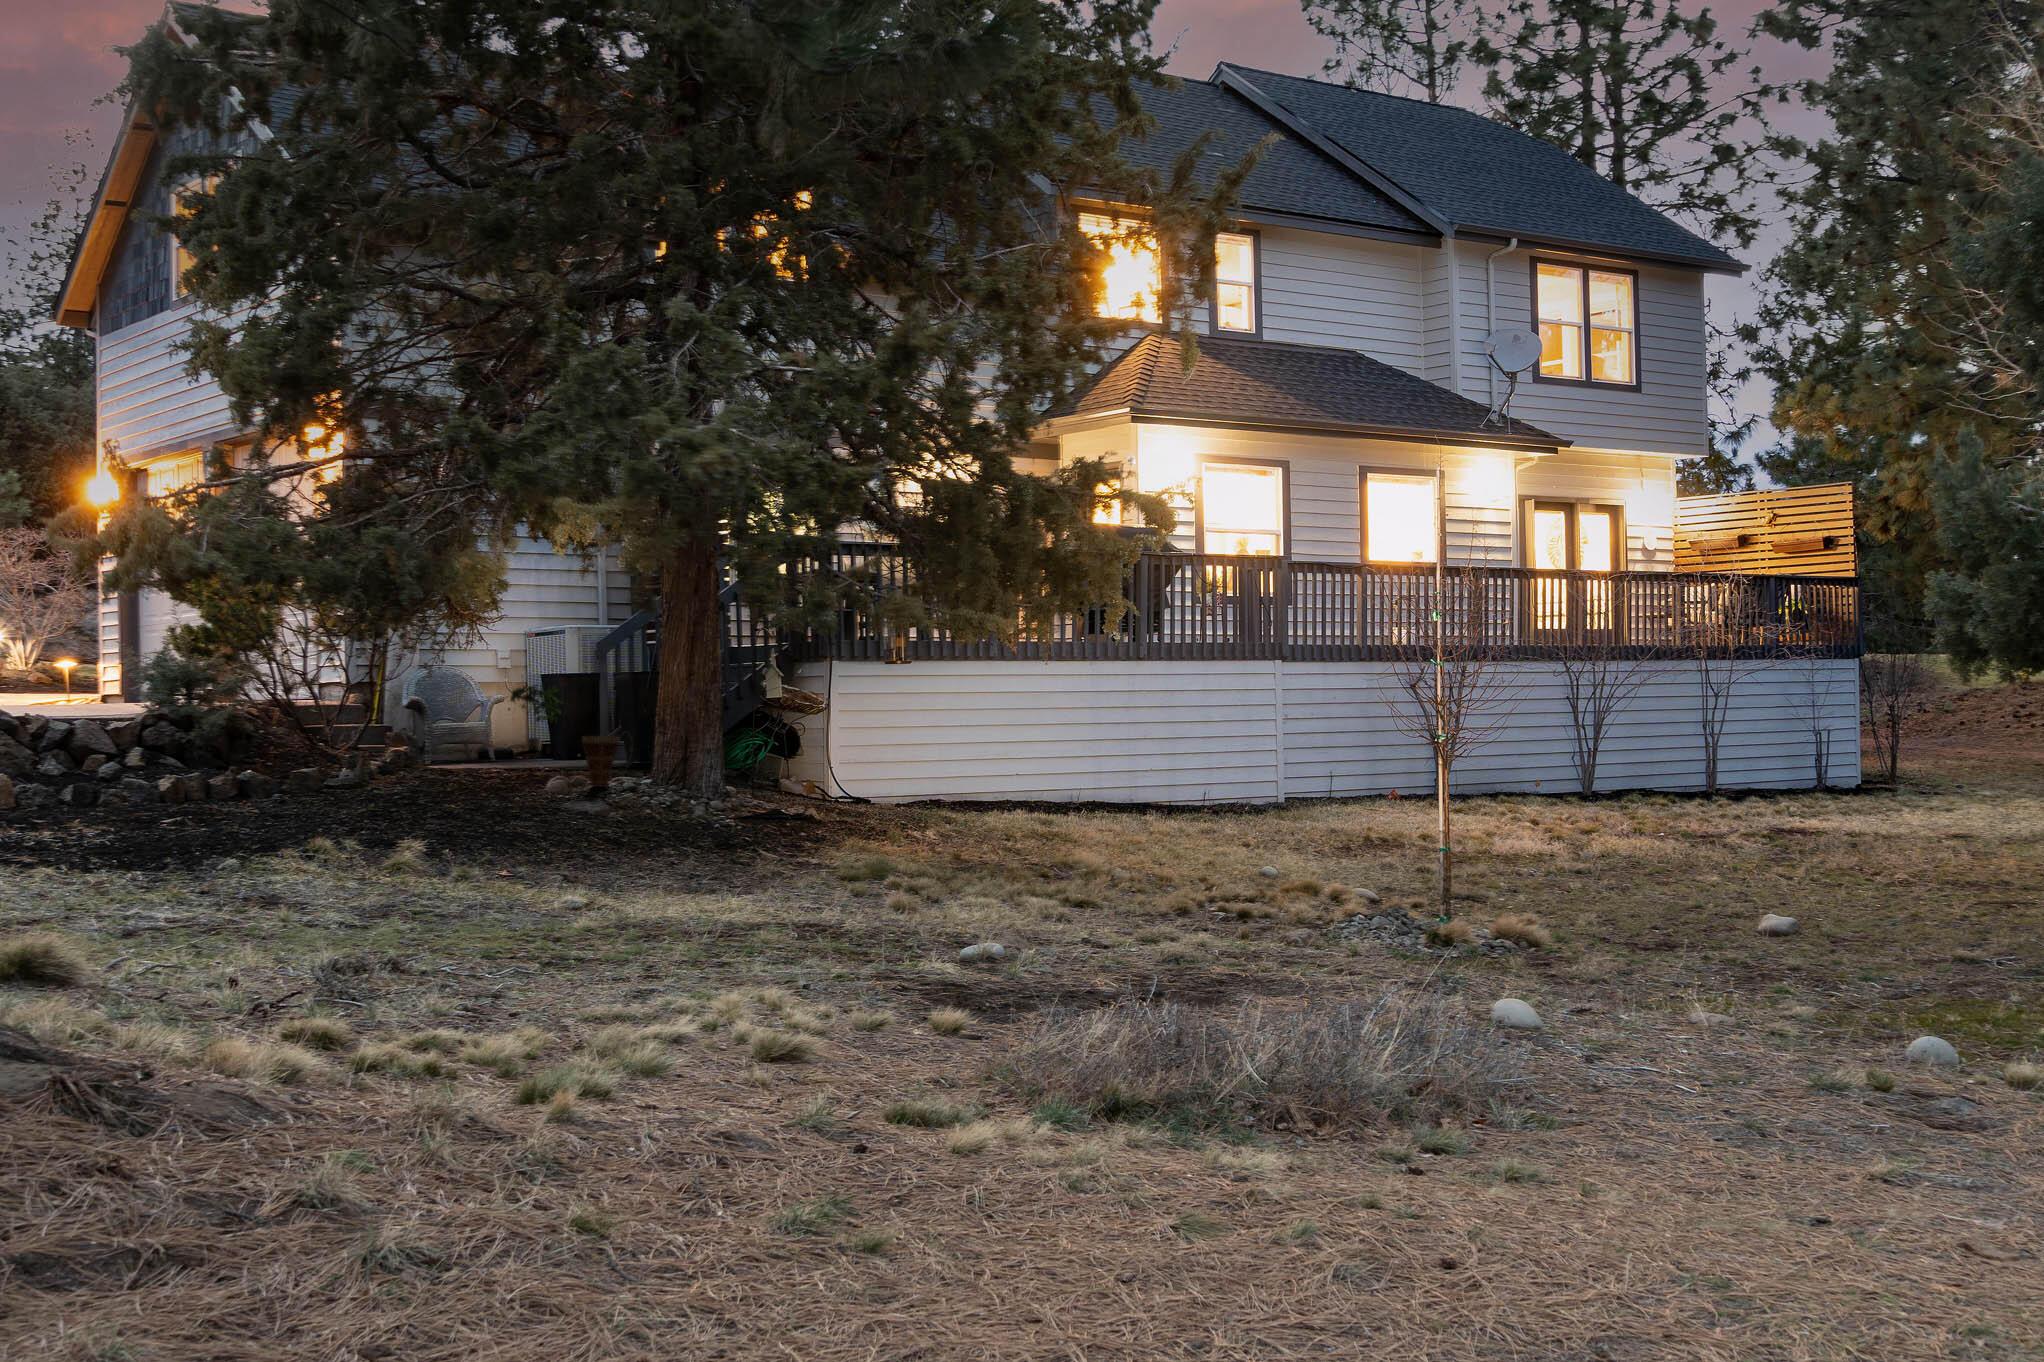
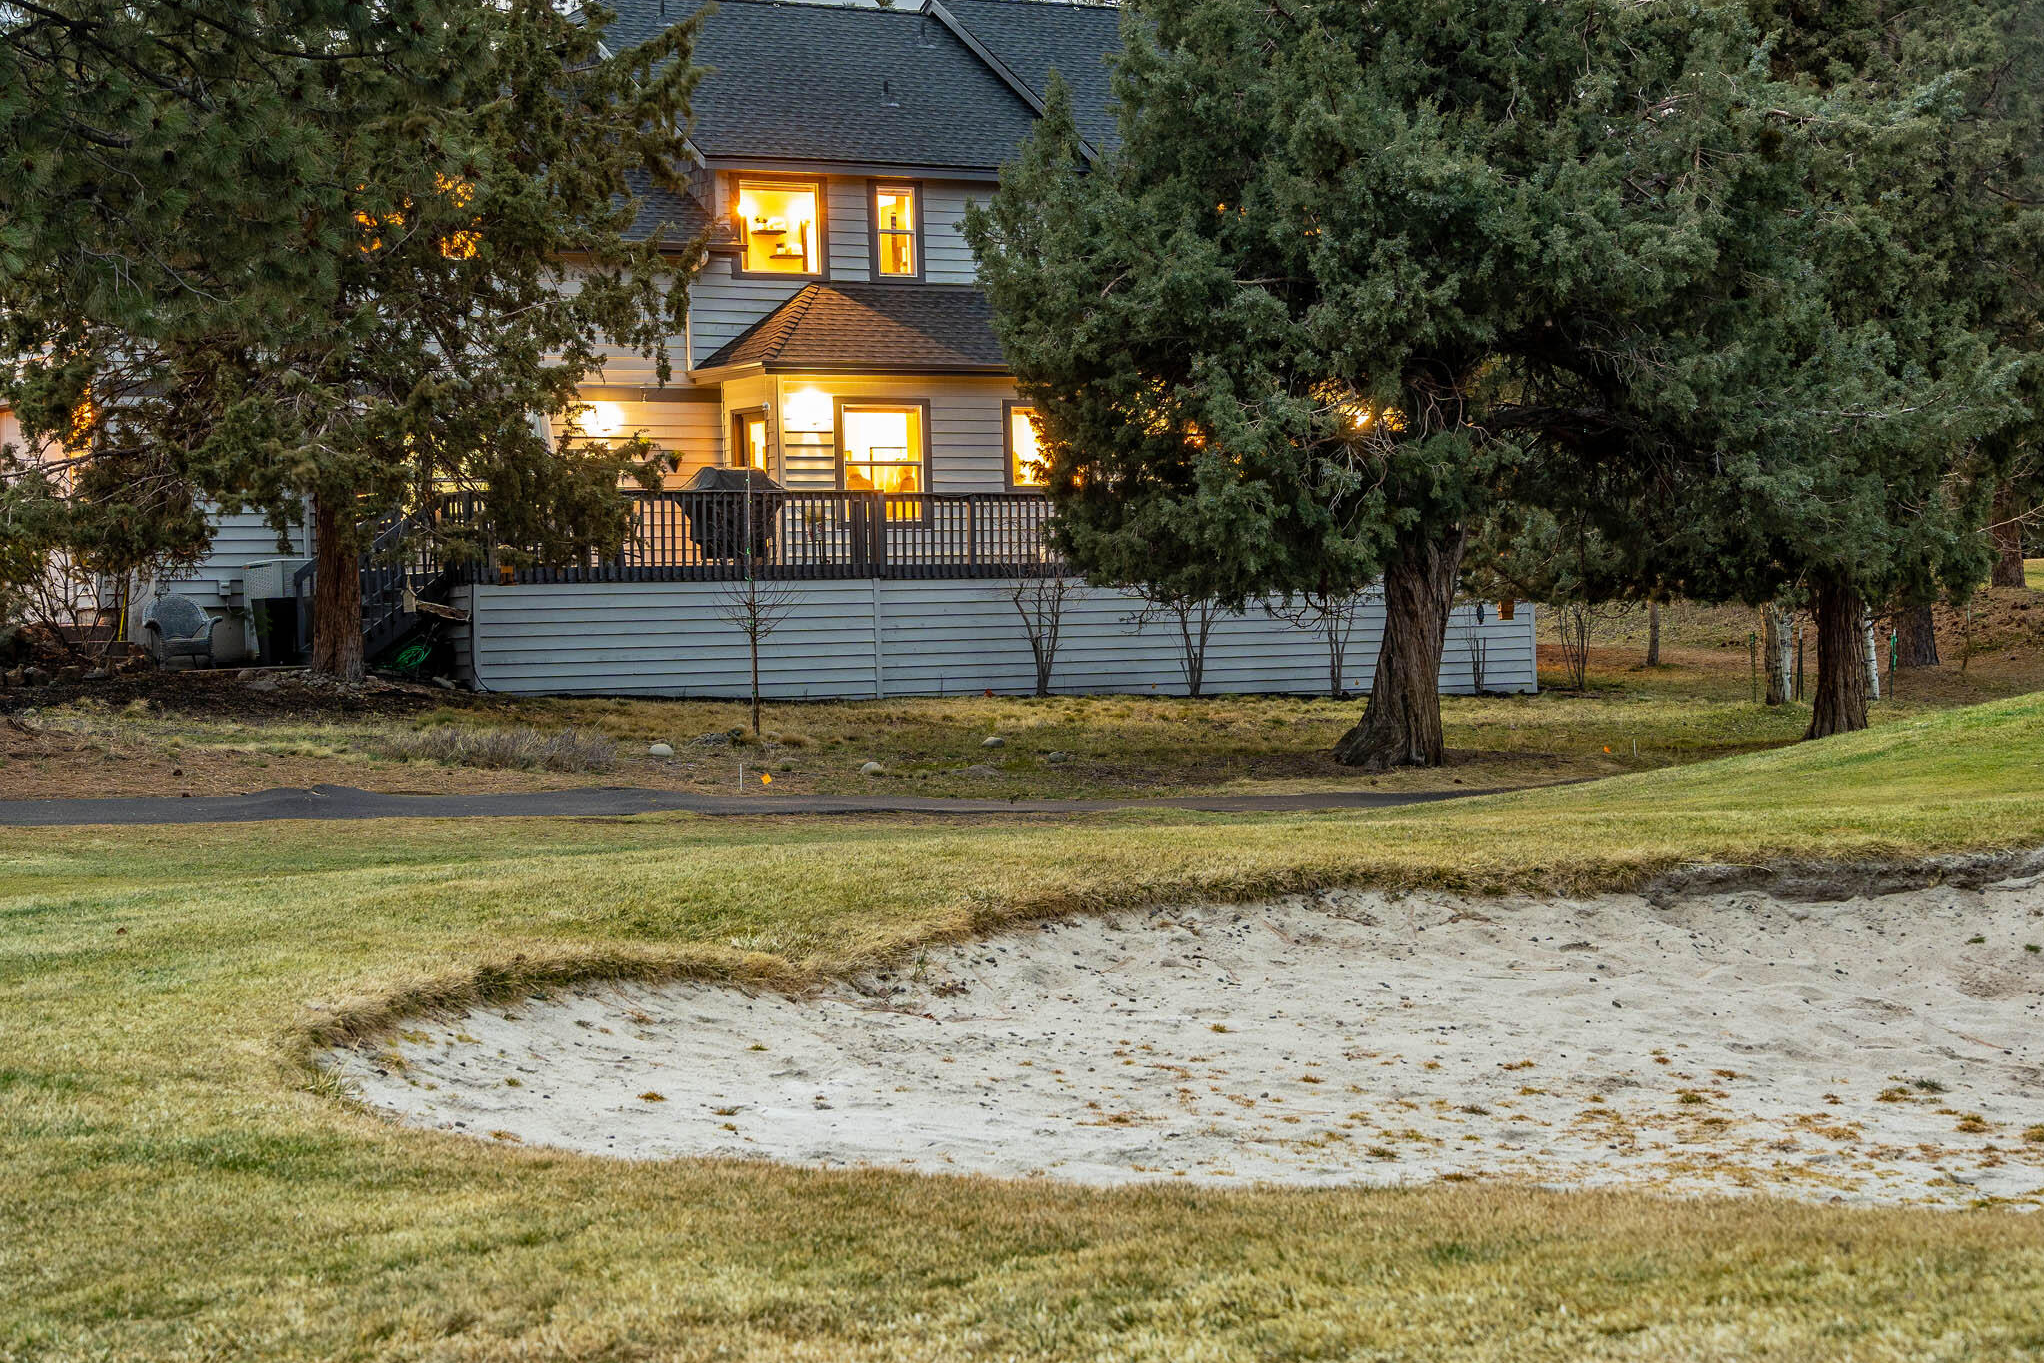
basket: present [582,733,633,787] -> none [276,639,316,681]

